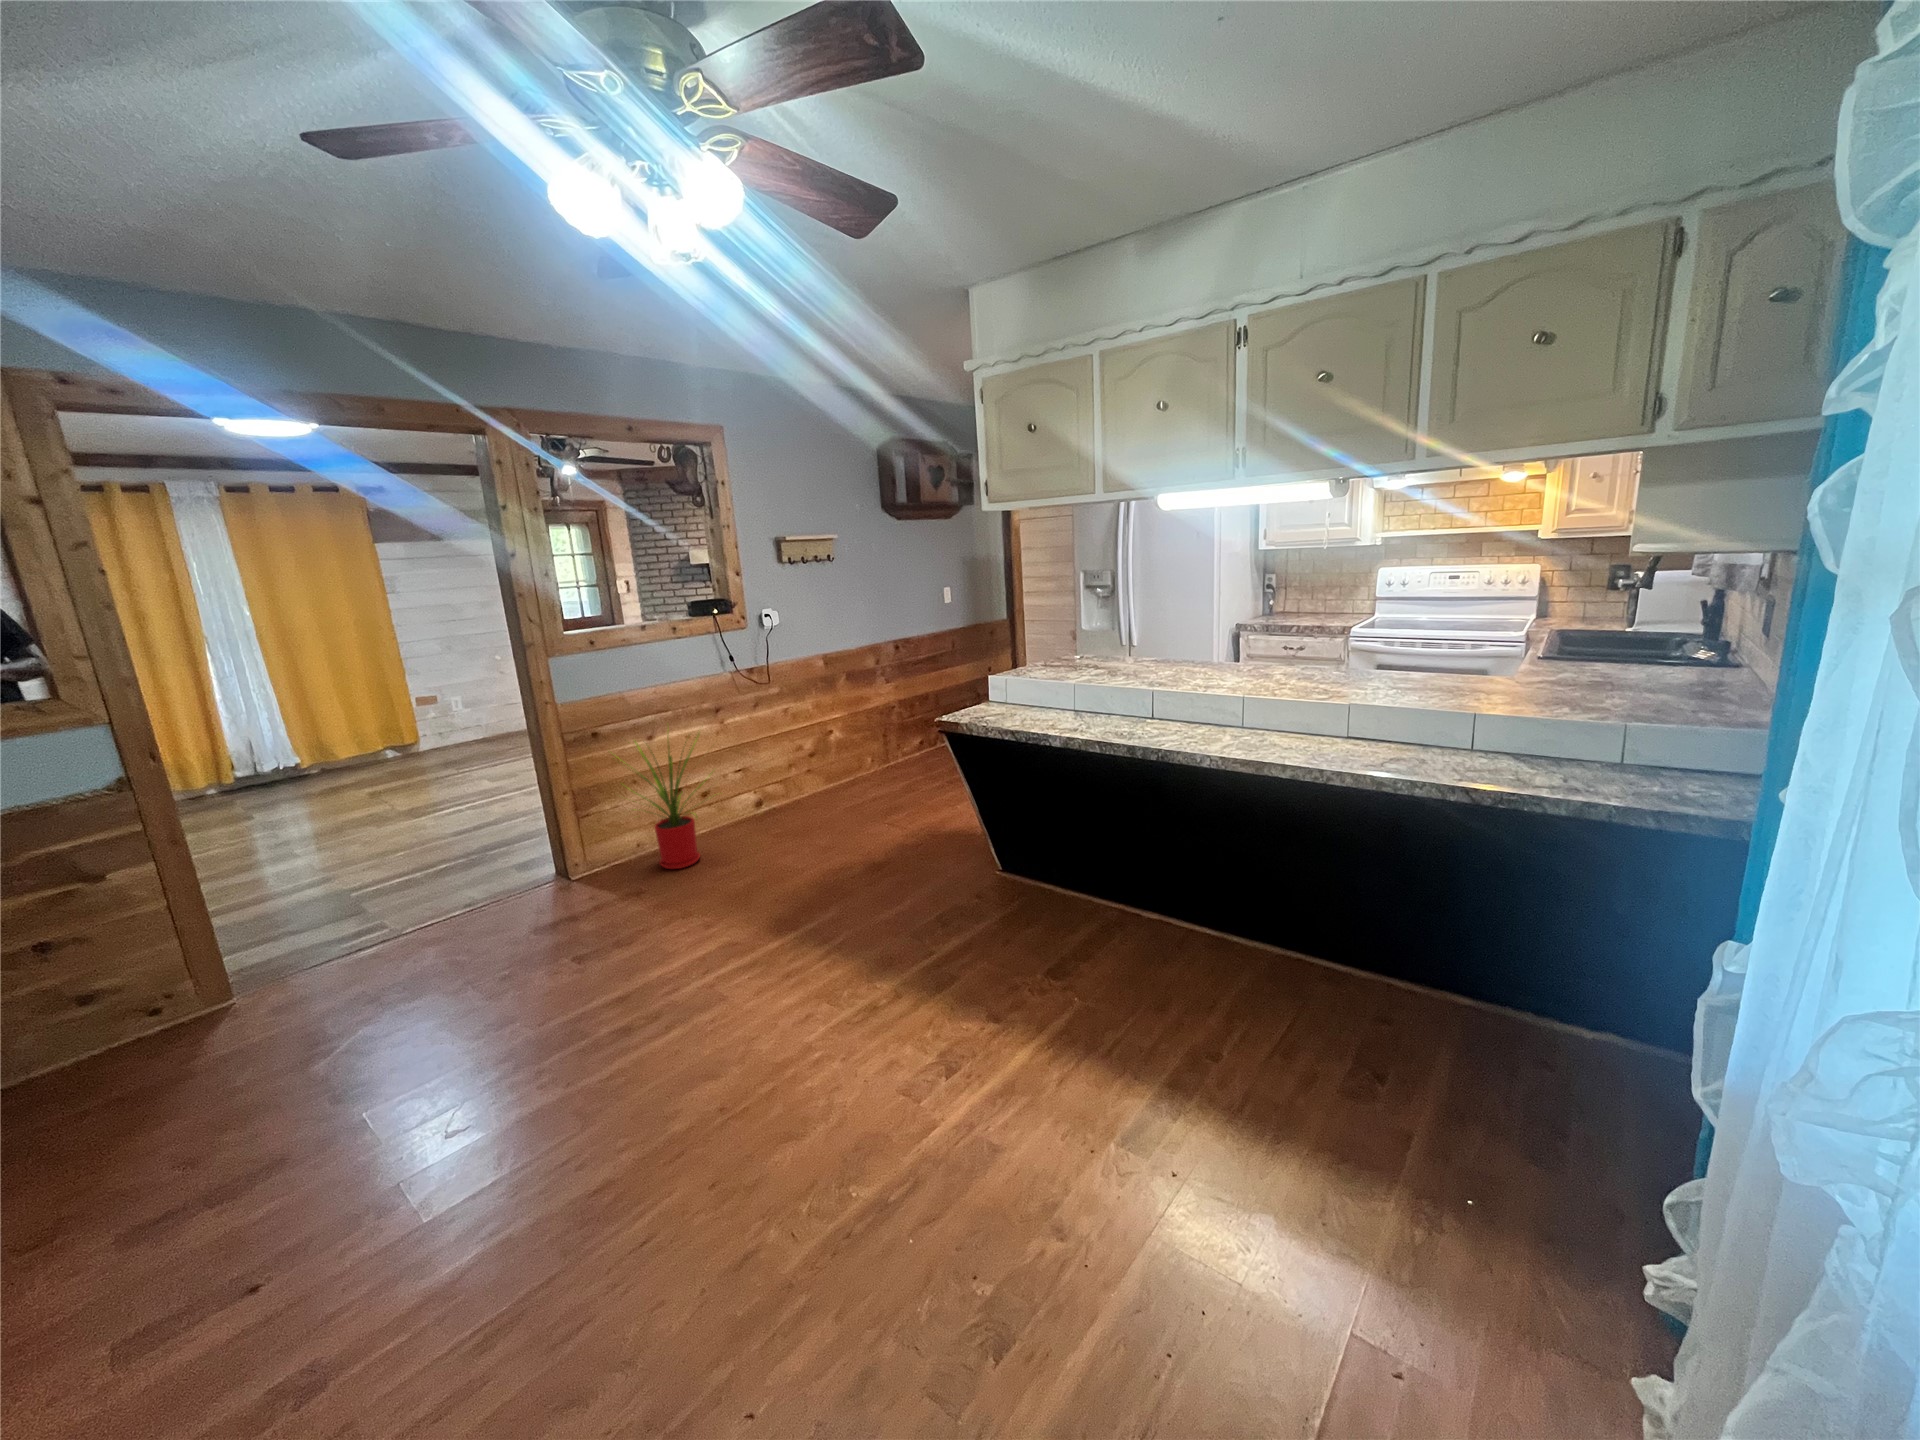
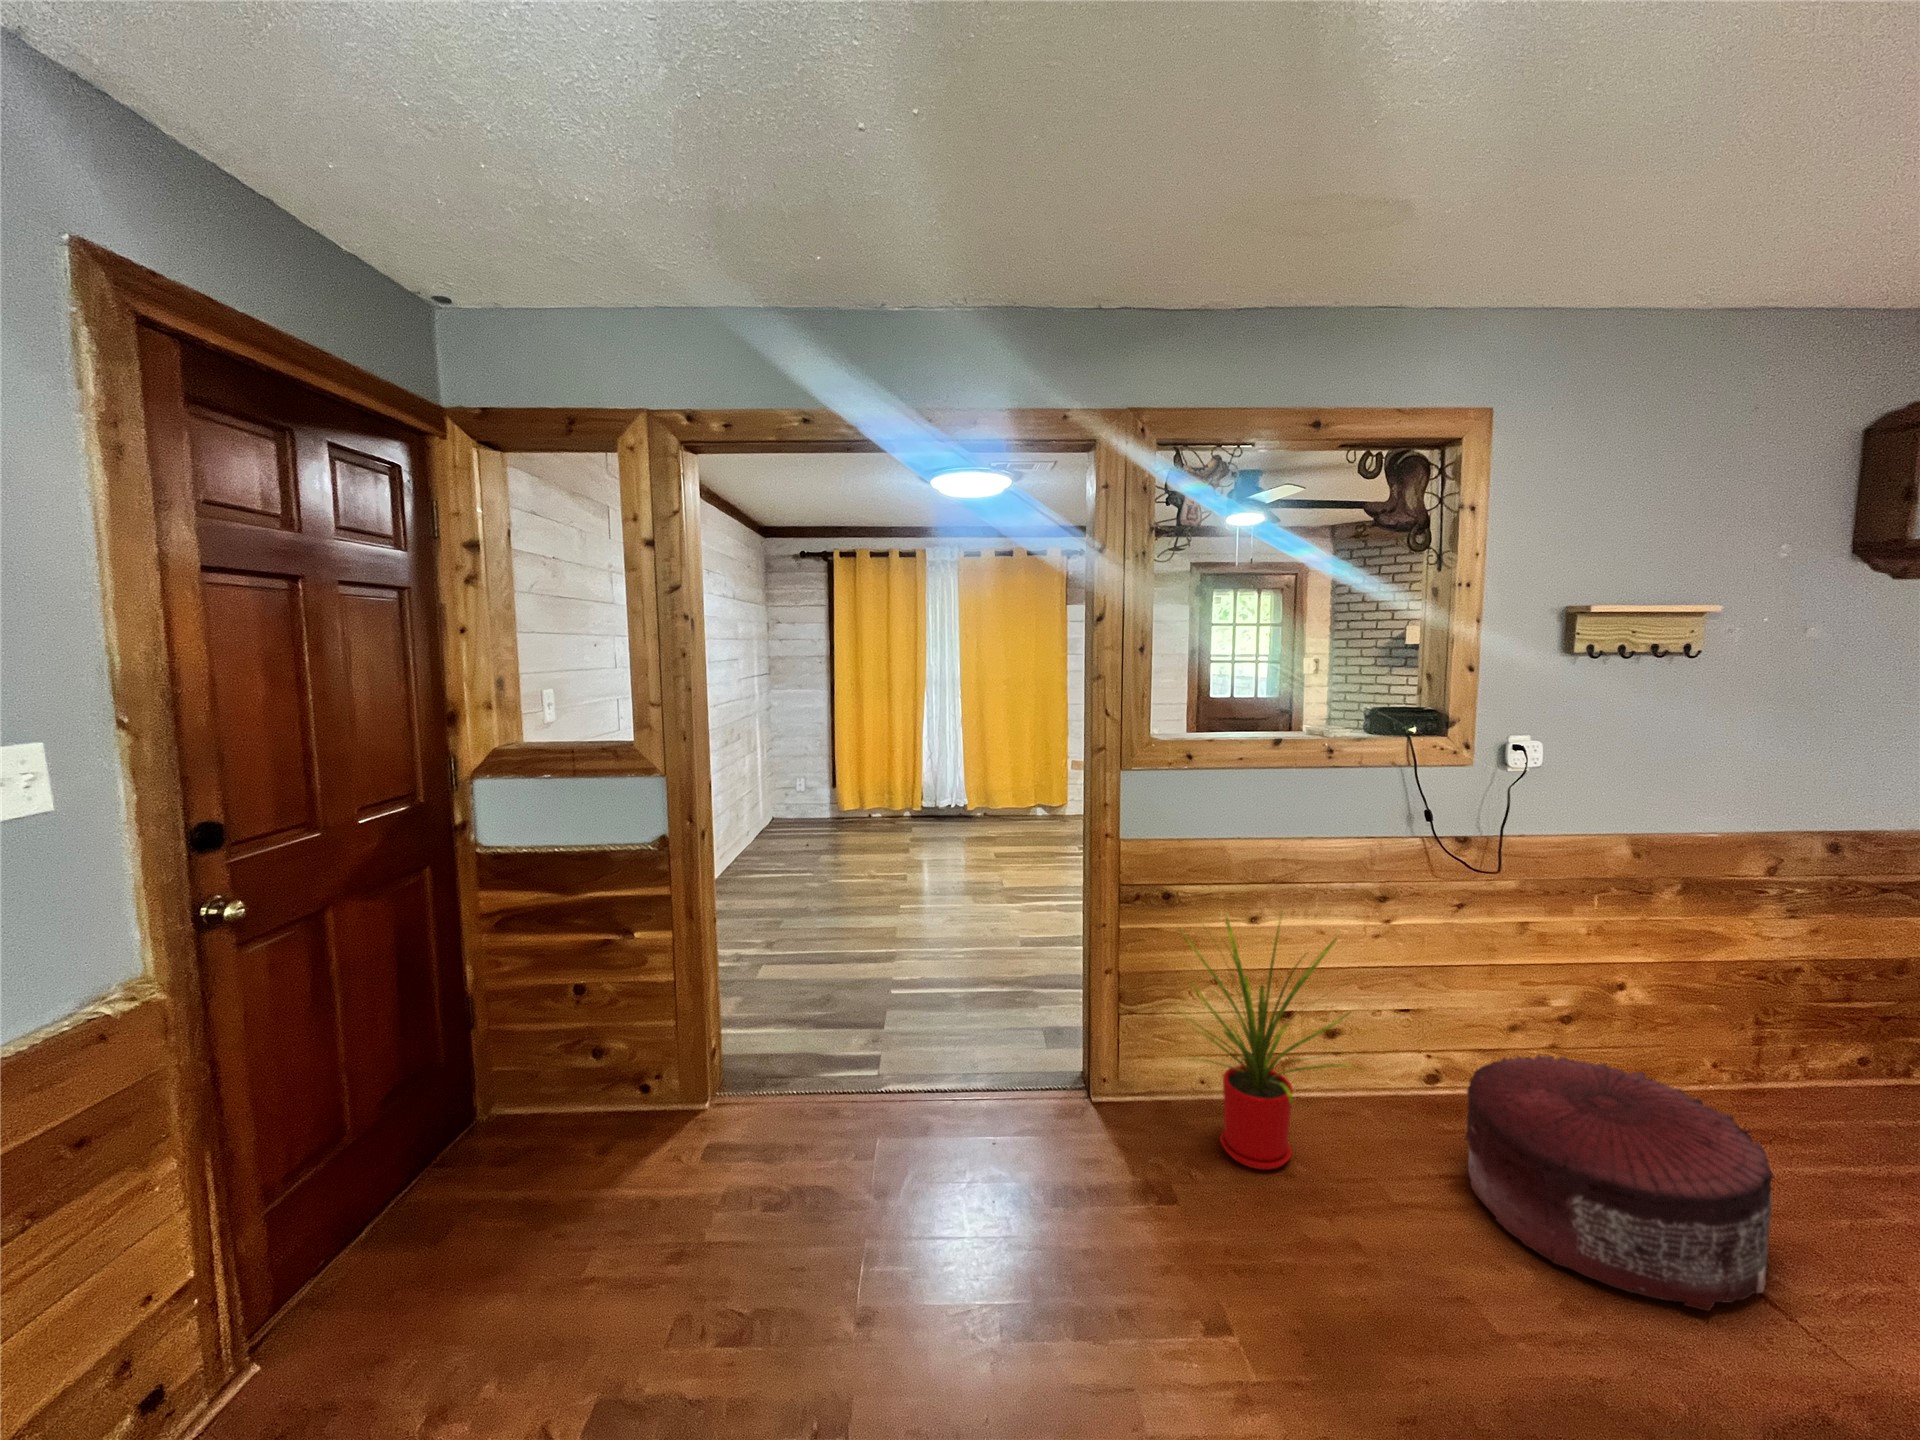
pouf: none [775,758,890,842] -> present [1465,1054,1773,1311]

